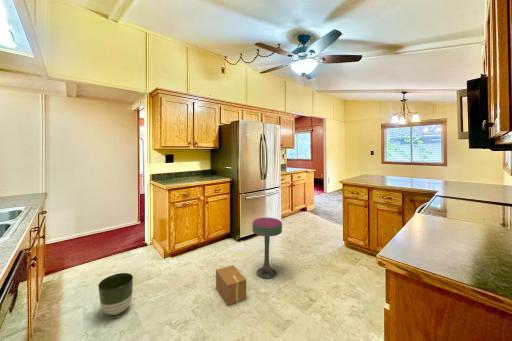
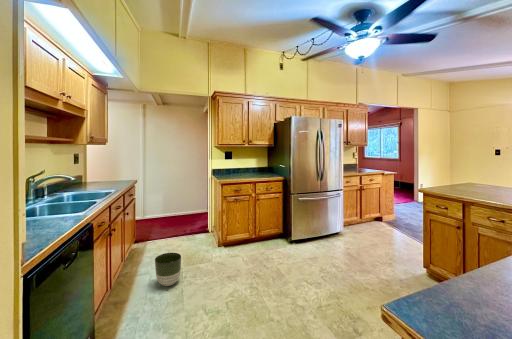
bar stool: present [252,218,282,278] -> none [294,218,326,283]
cardboard box: present [216,265,246,305] -> none [253,262,279,299]

